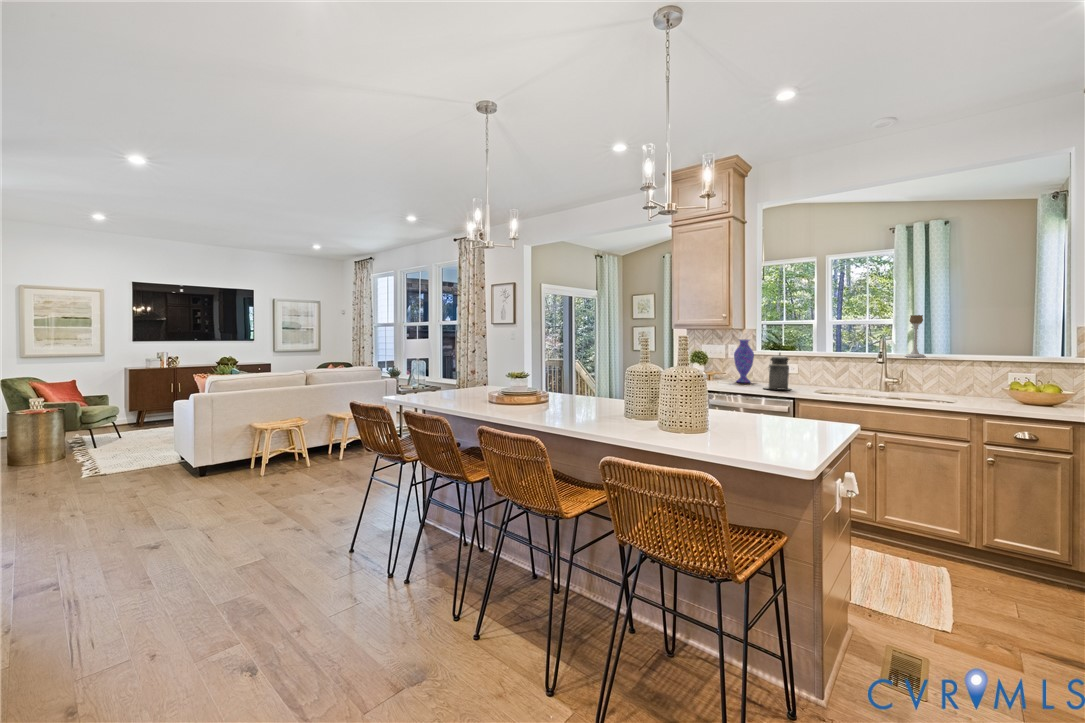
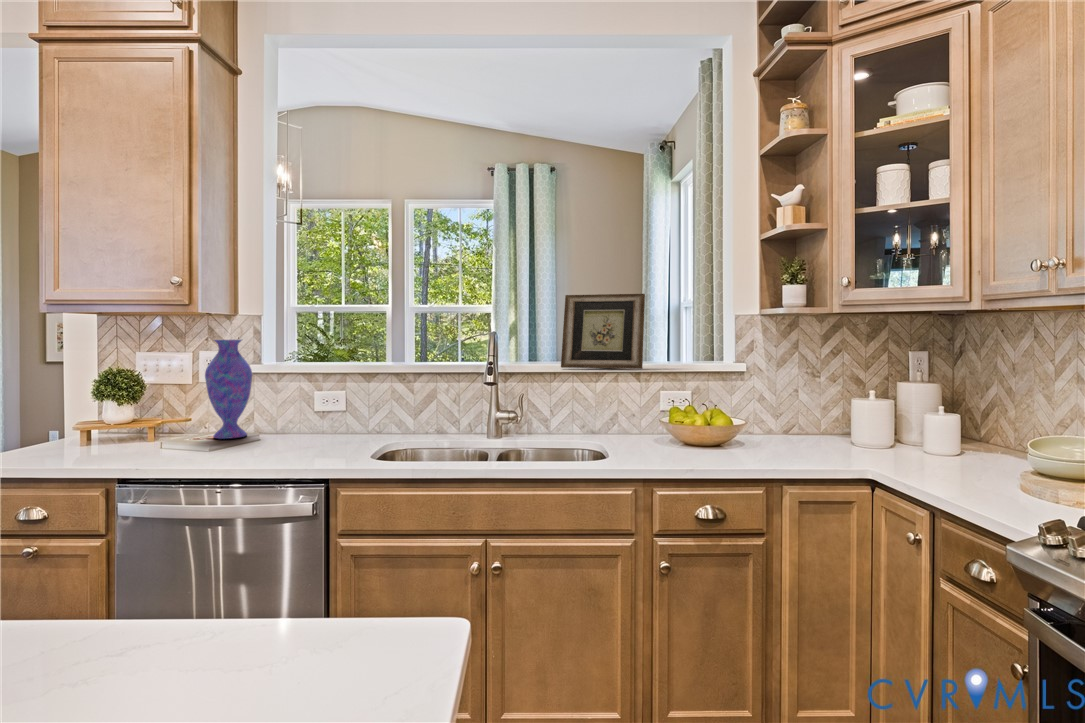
picture frame: none [934,313,1004,359] -> present [561,294,645,369]
candle holder: present [905,315,925,357] -> none [518,295,548,368]
canister: present [764,353,790,390] -> none [262,369,326,457]

